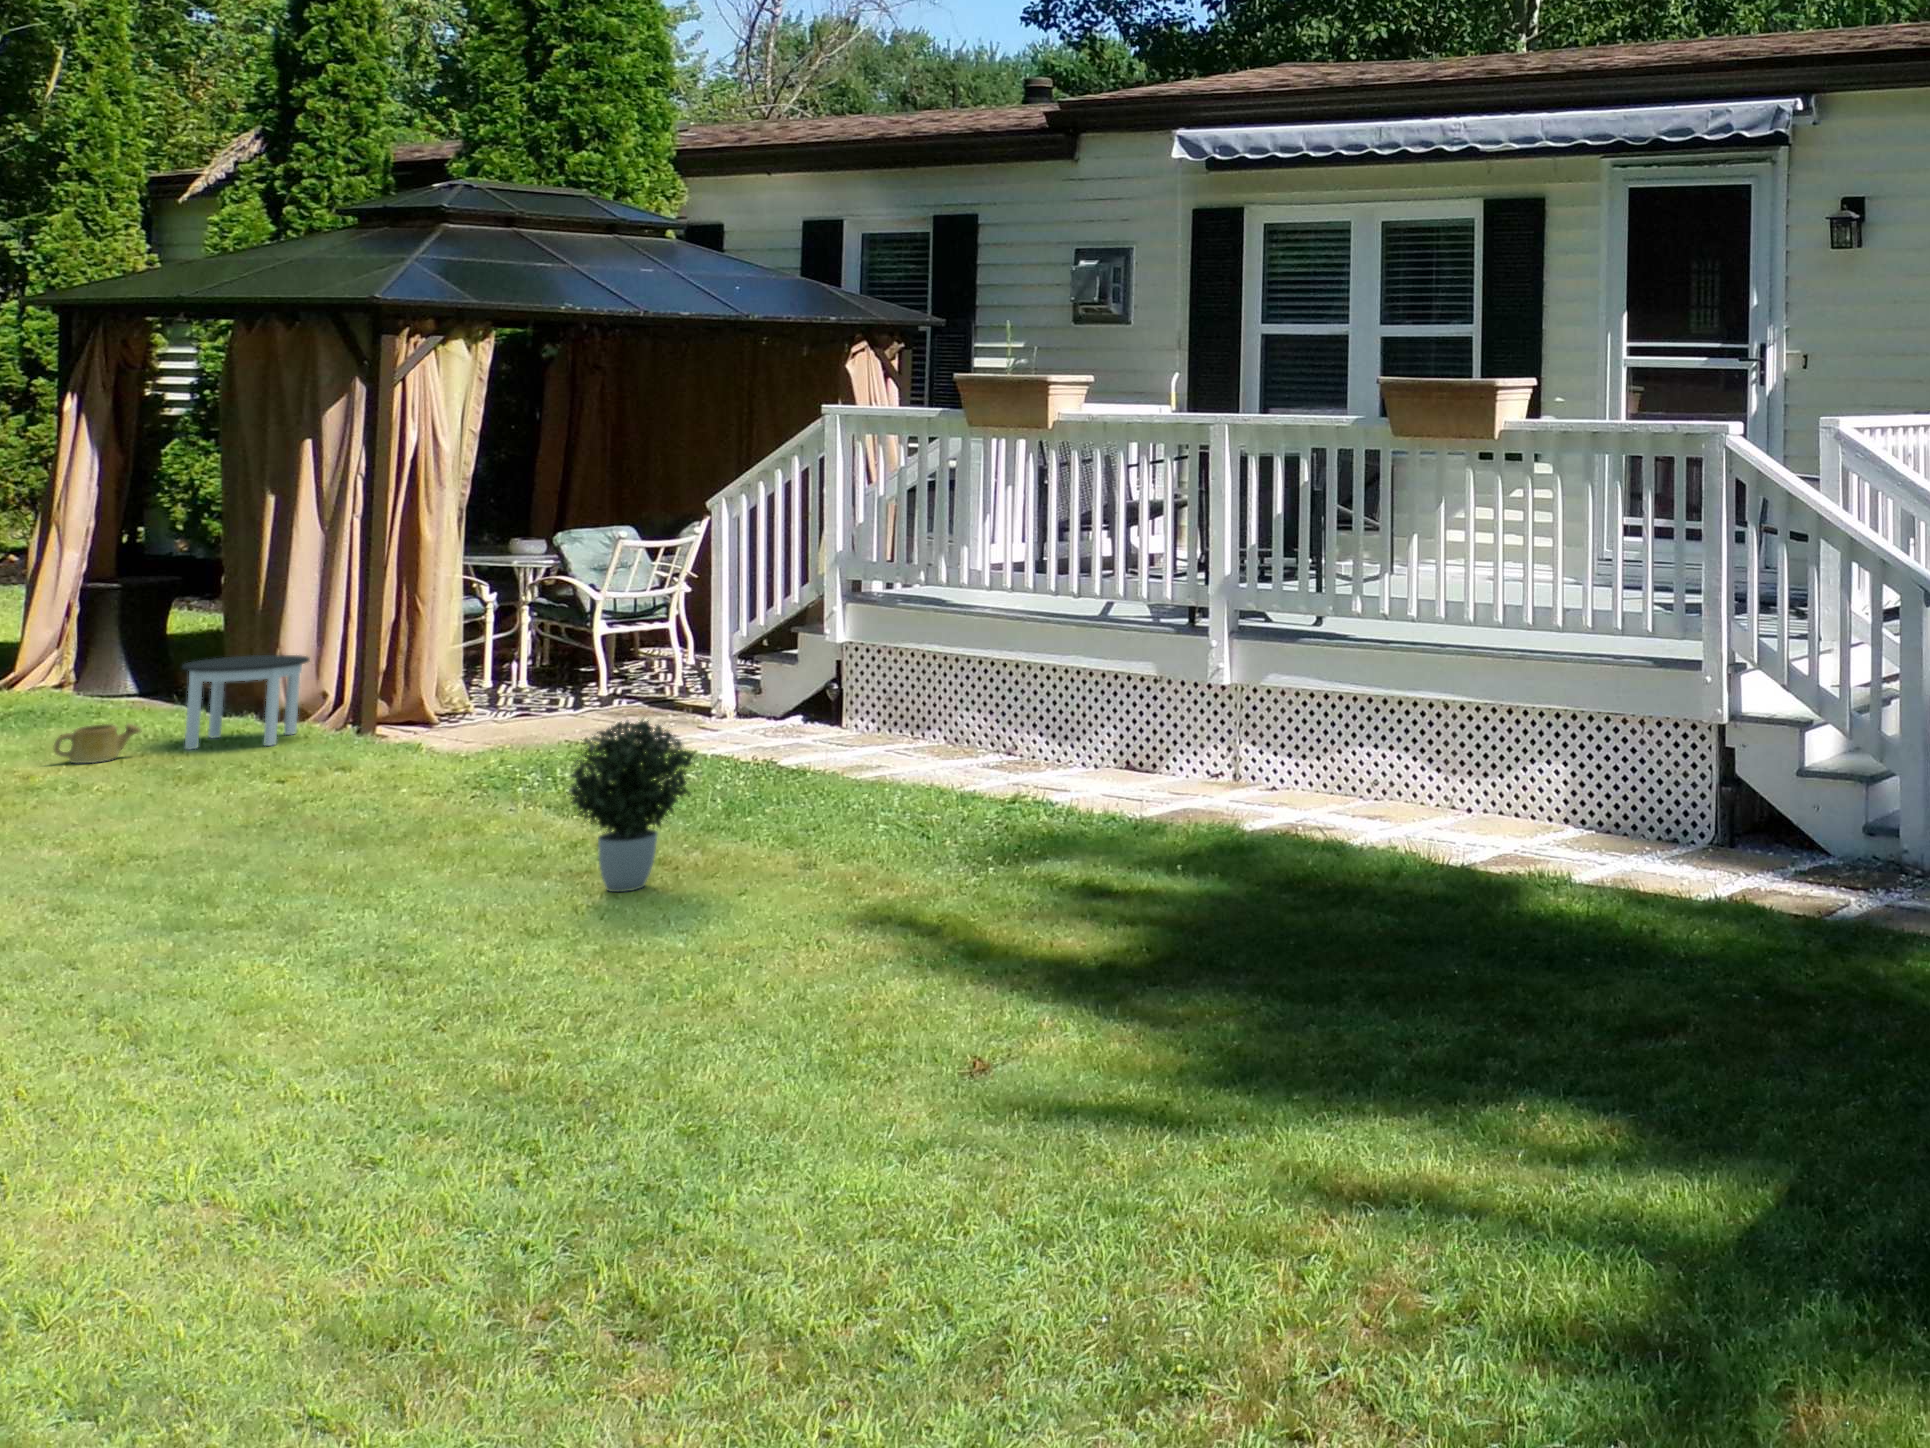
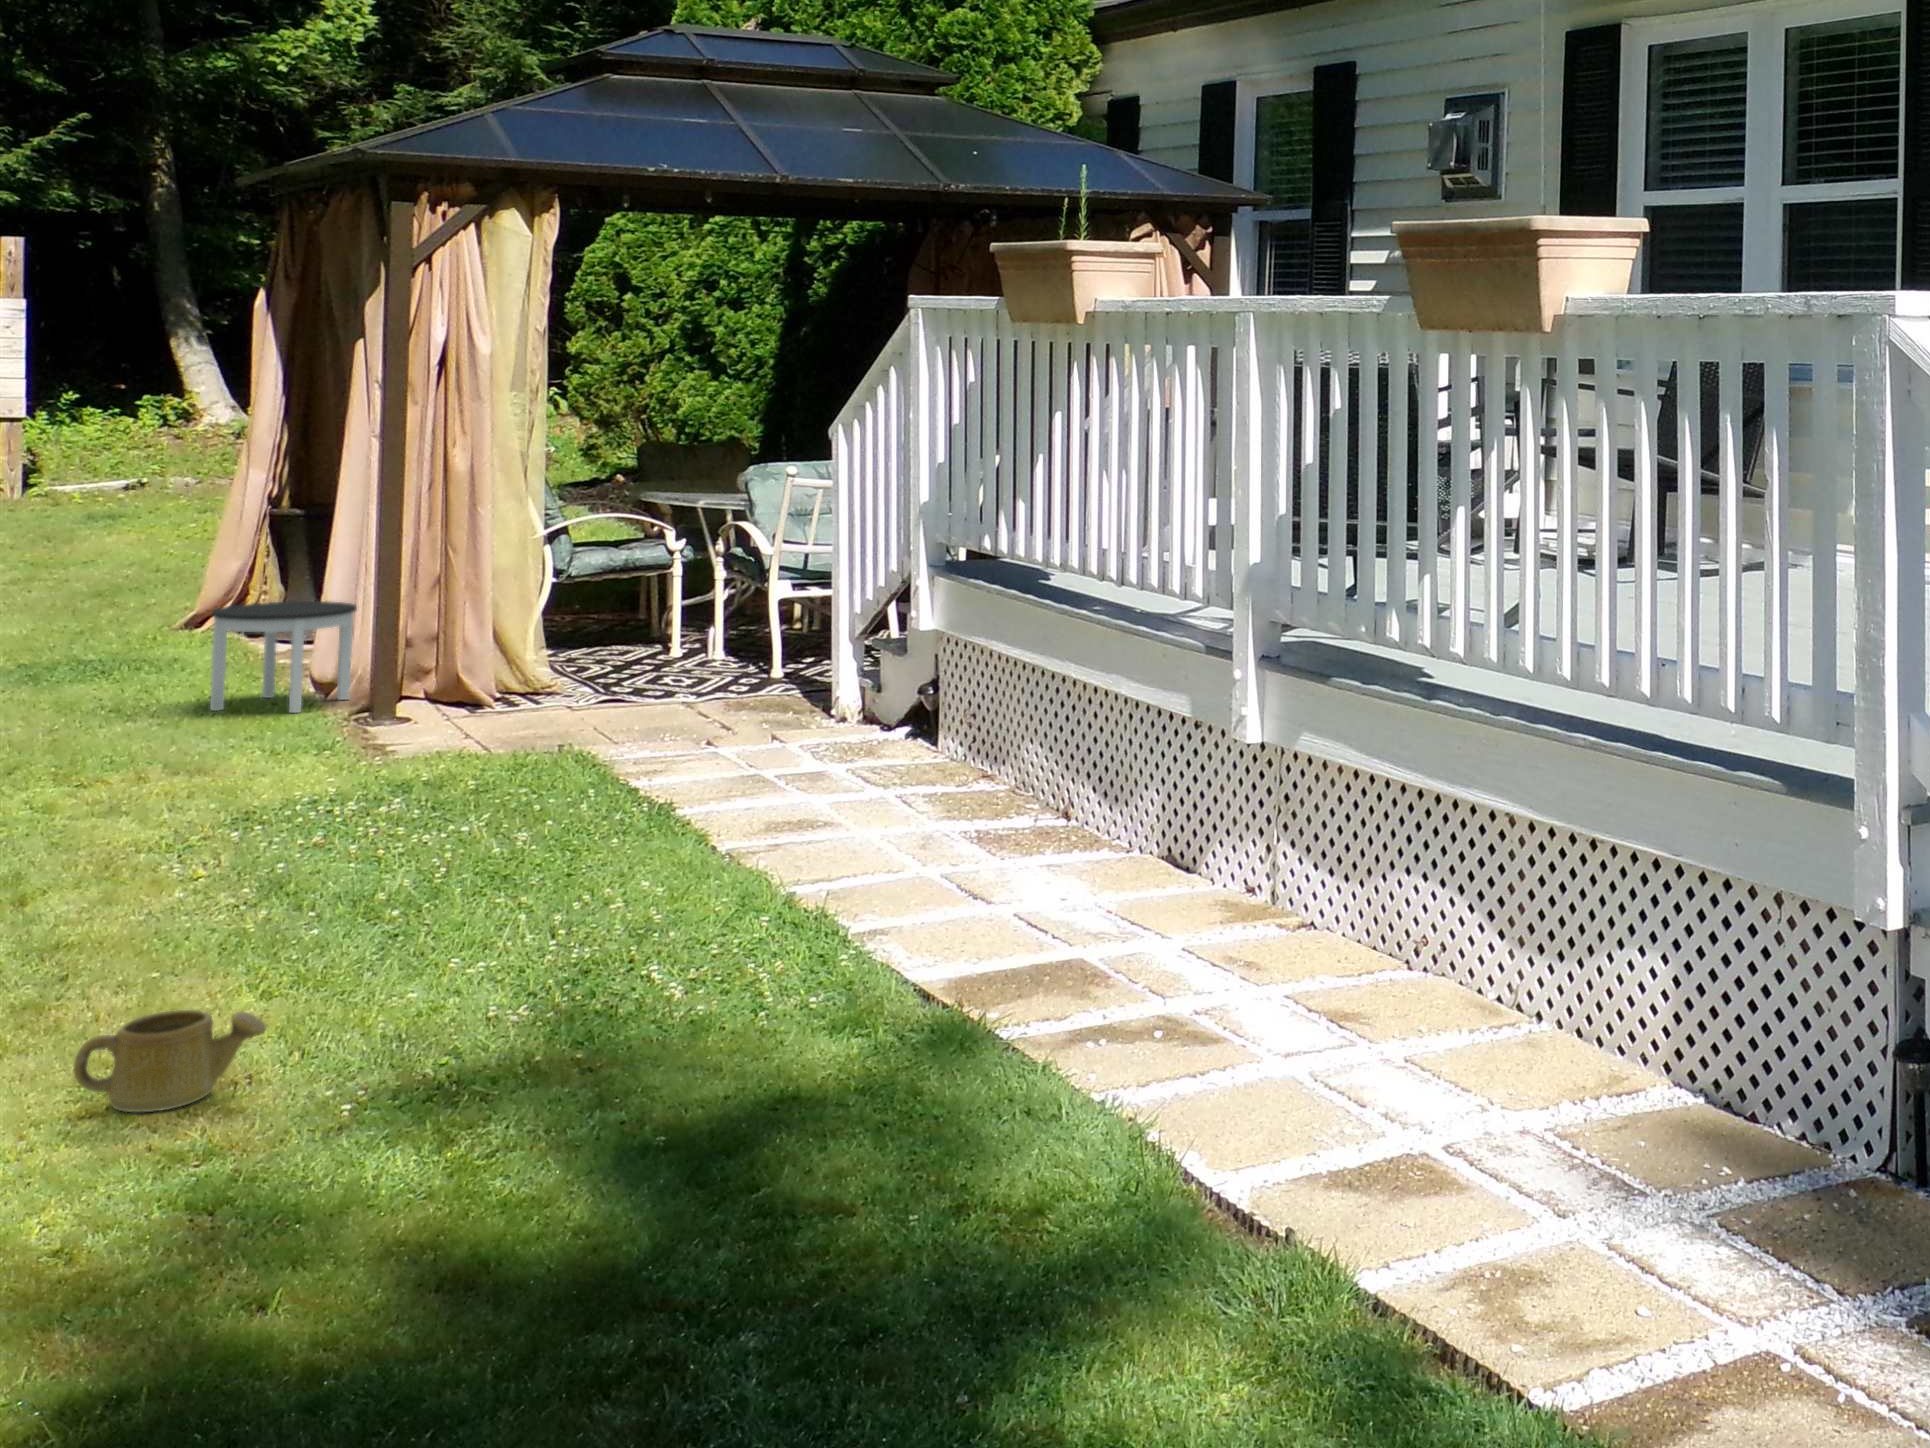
potted plant: present [568,720,694,892] -> none [94,733,300,988]
watering can: present [53,724,141,764] -> present [73,1010,266,1112]

